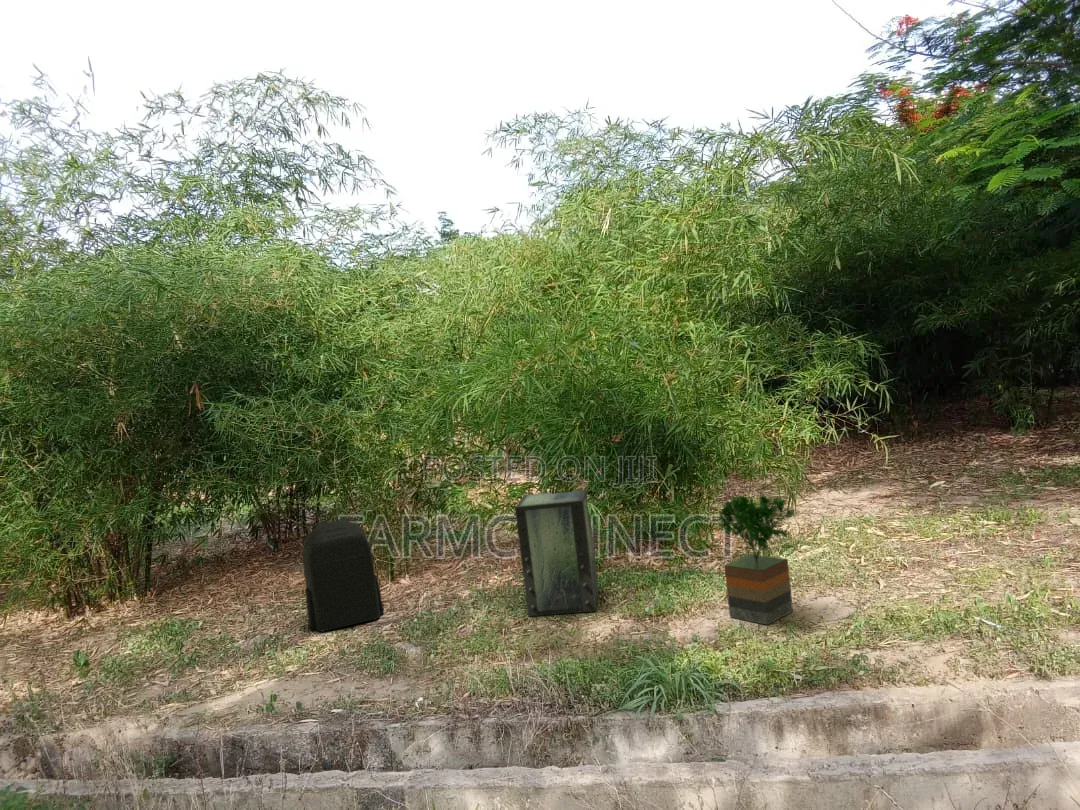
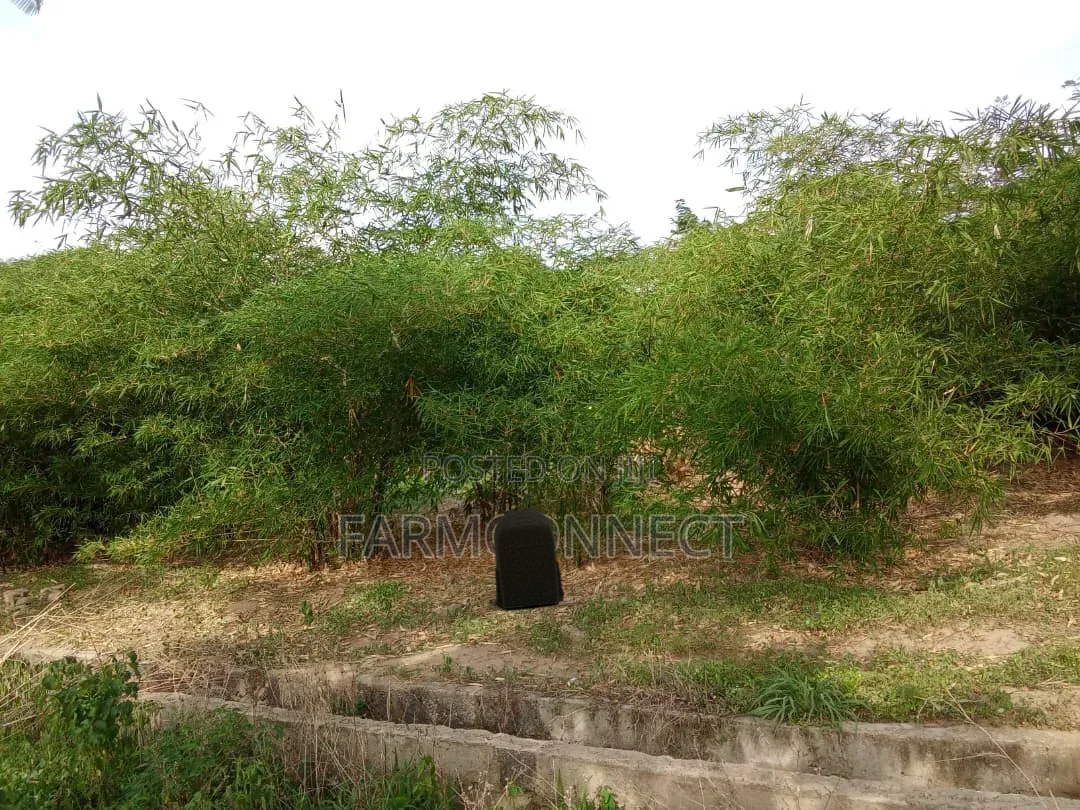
storage box: present [515,489,599,616] -> none [684,498,772,620]
potted tree: present [719,494,796,625] -> none [882,516,977,655]

